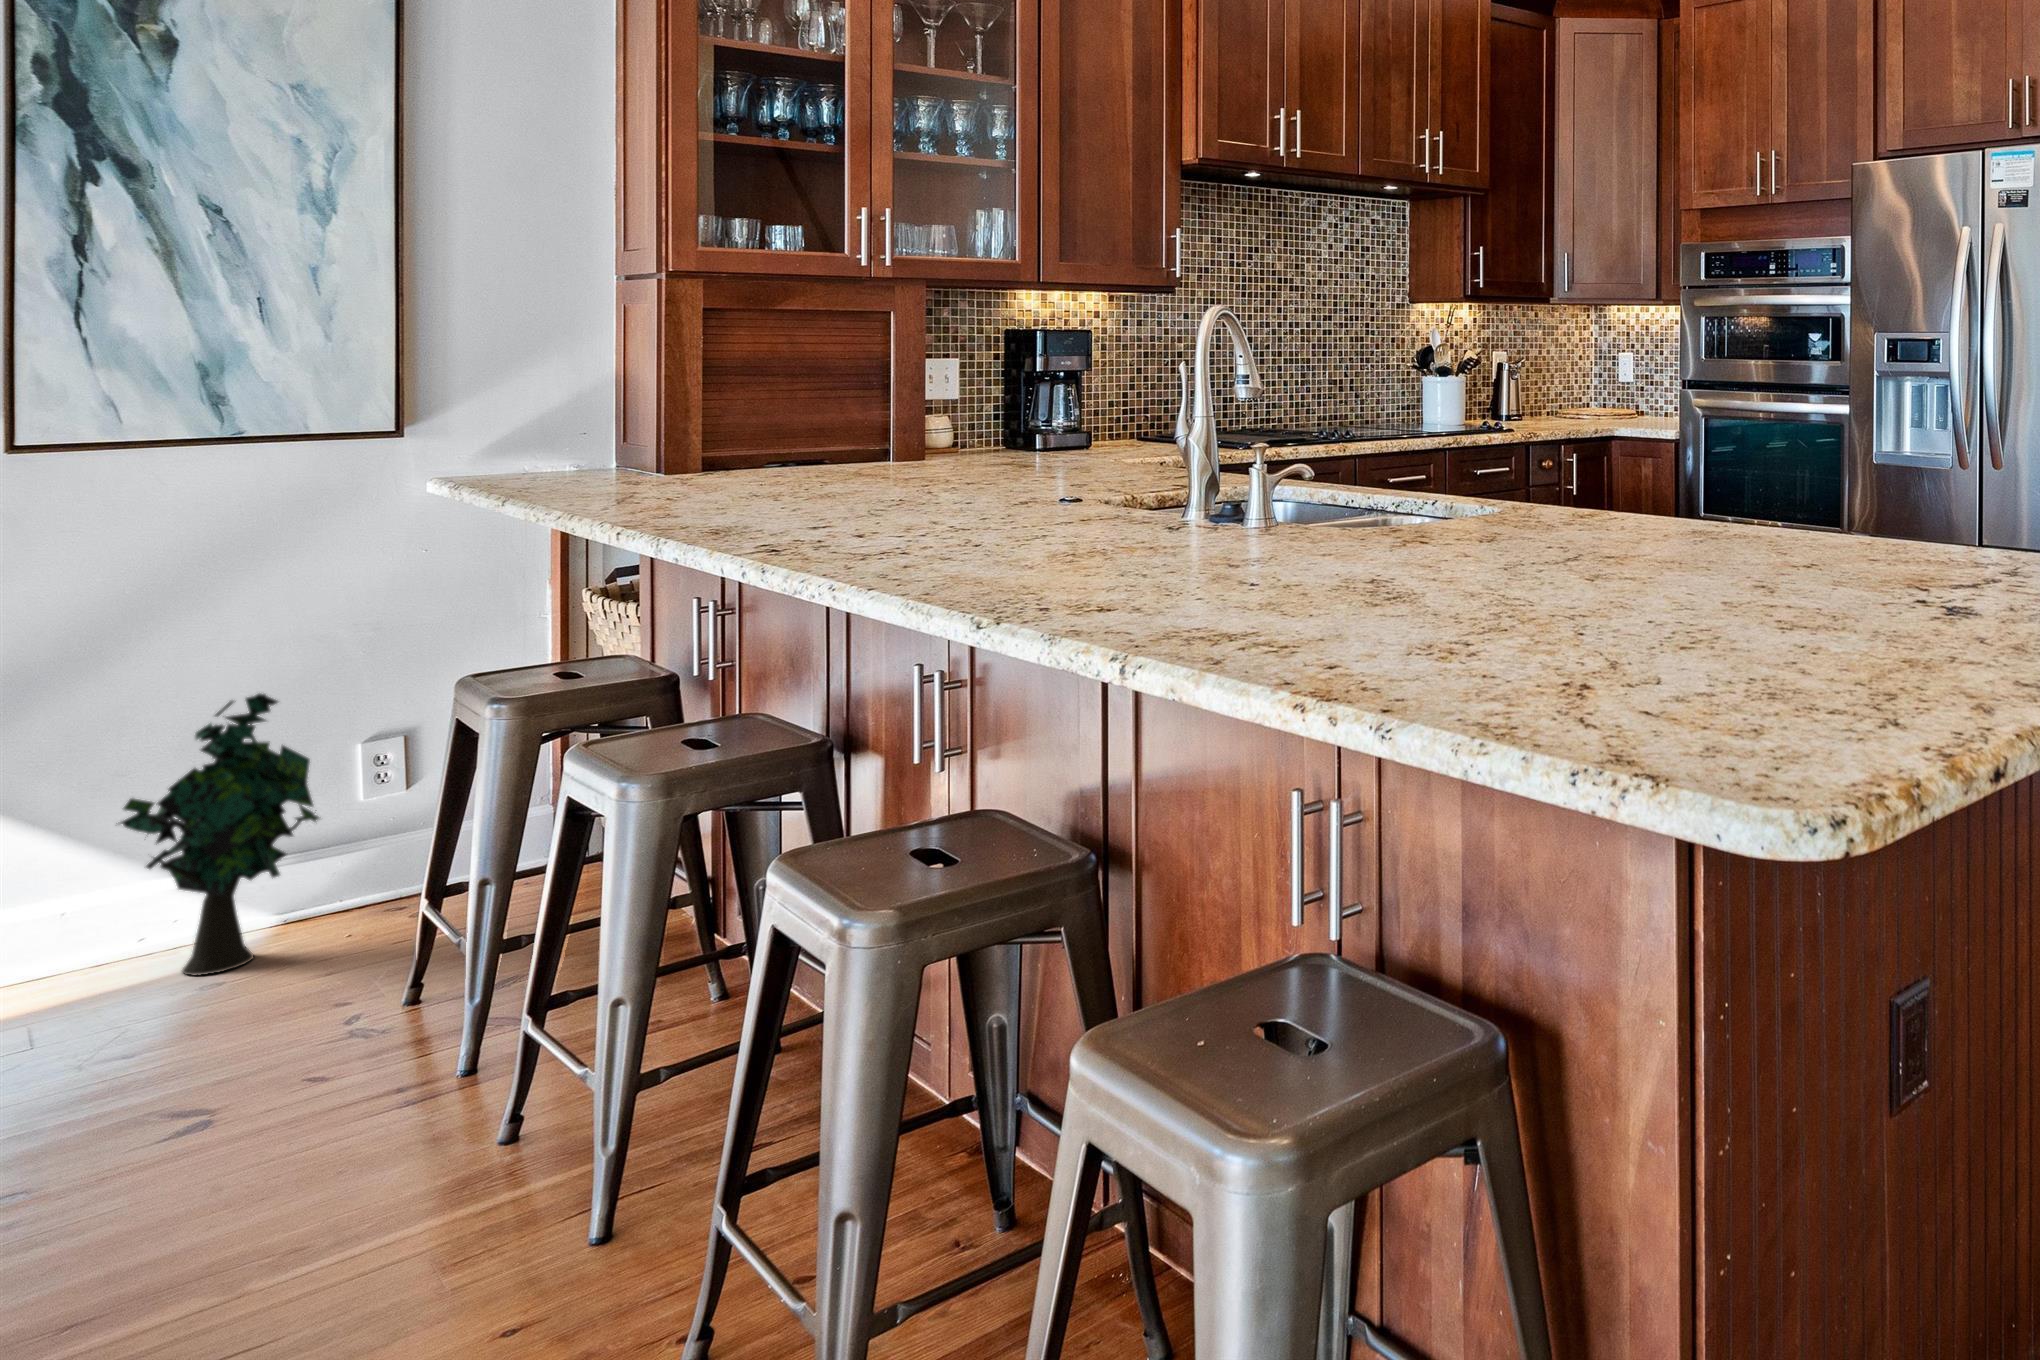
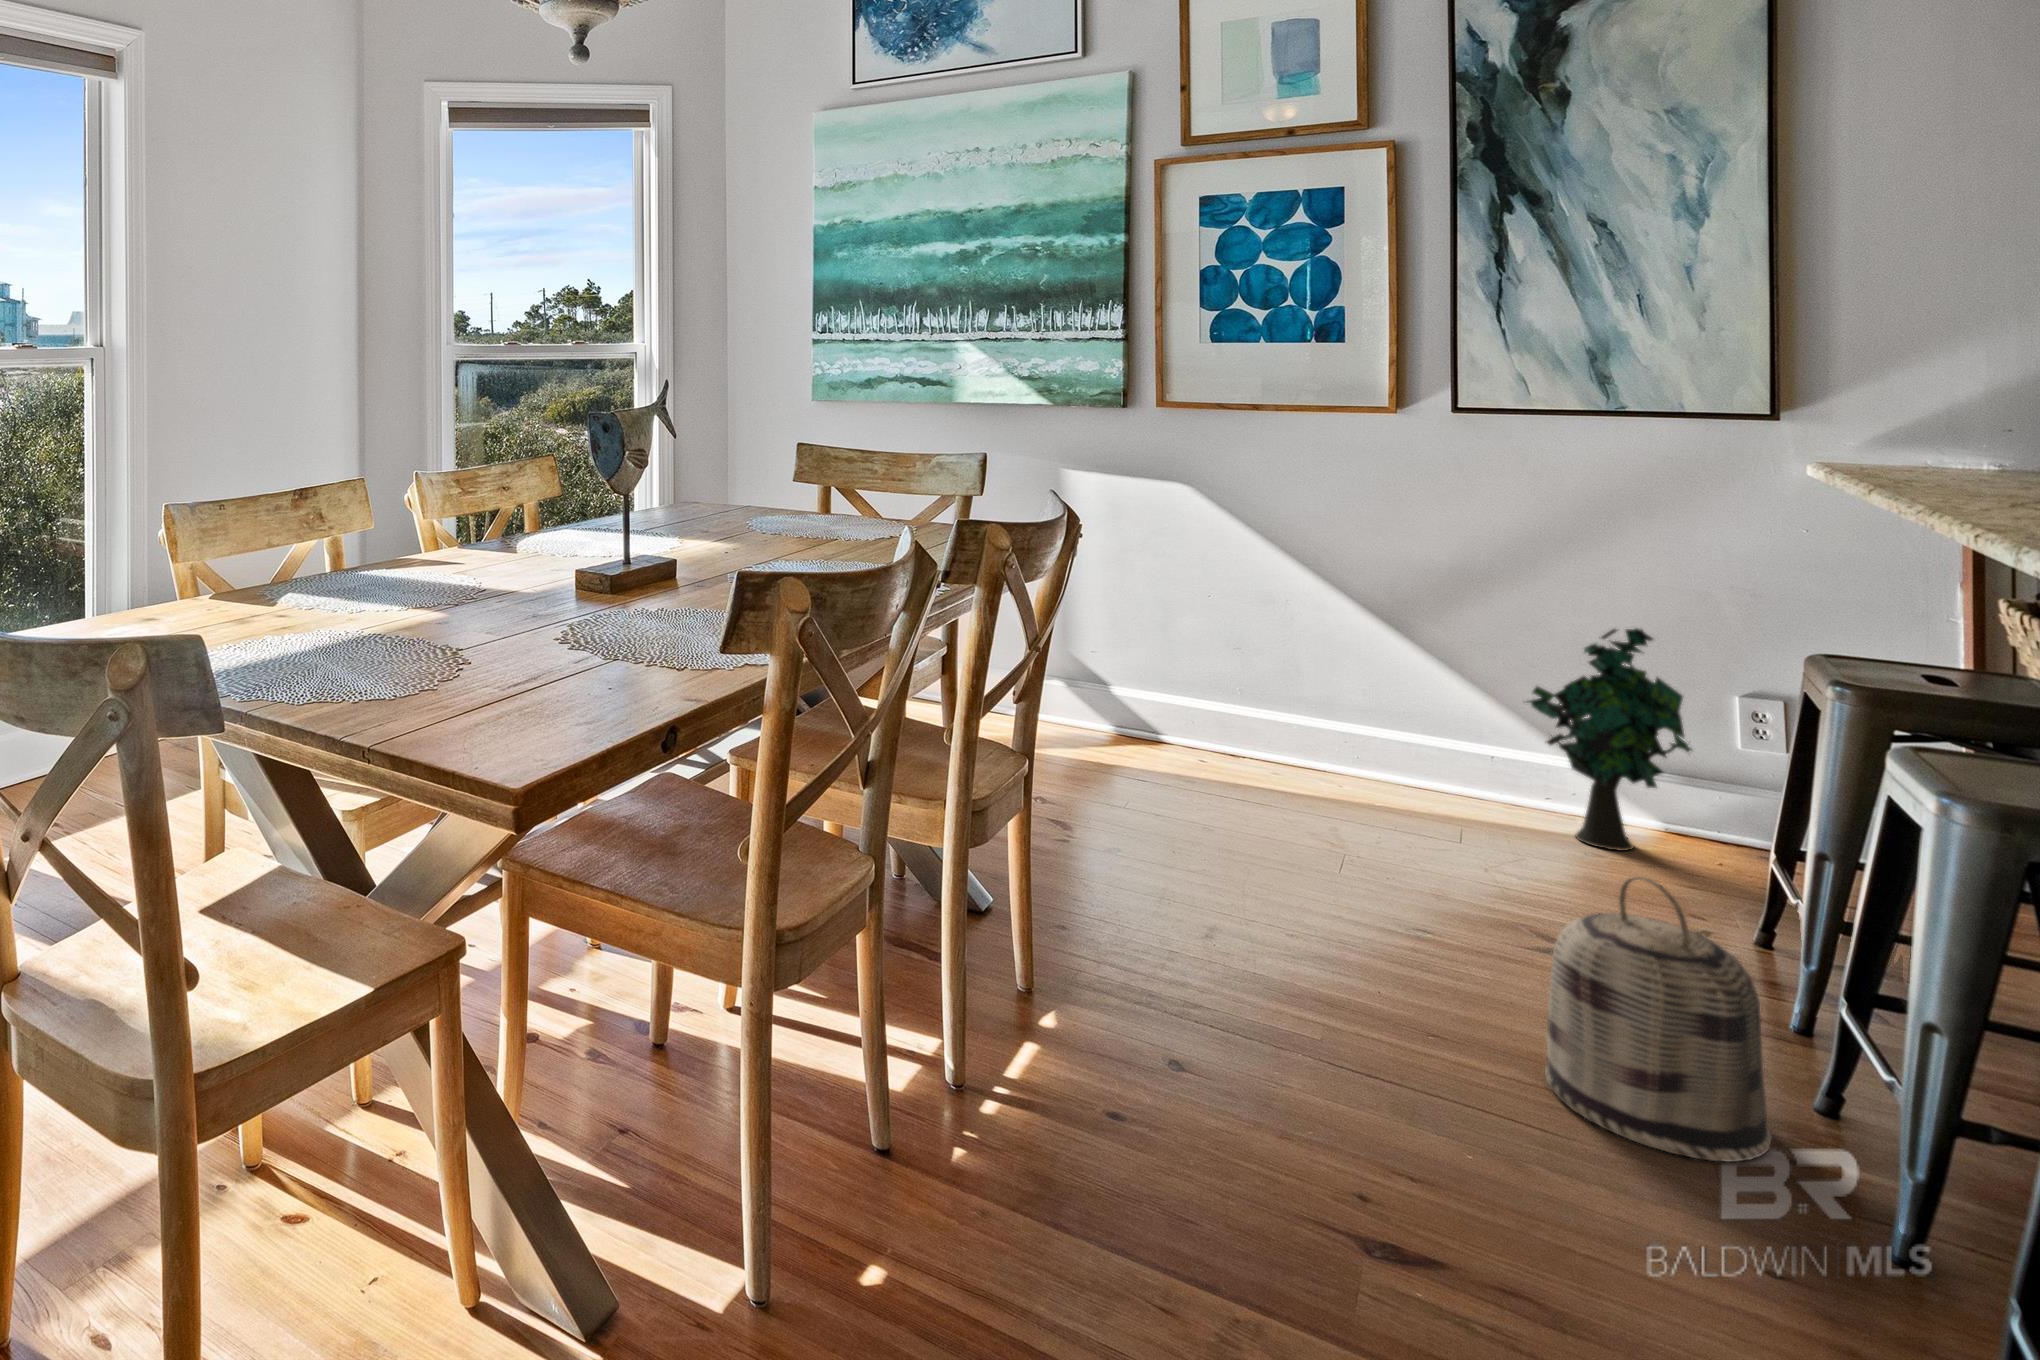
basket: none [223,978,471,1303] -> present [1545,877,1771,1162]

